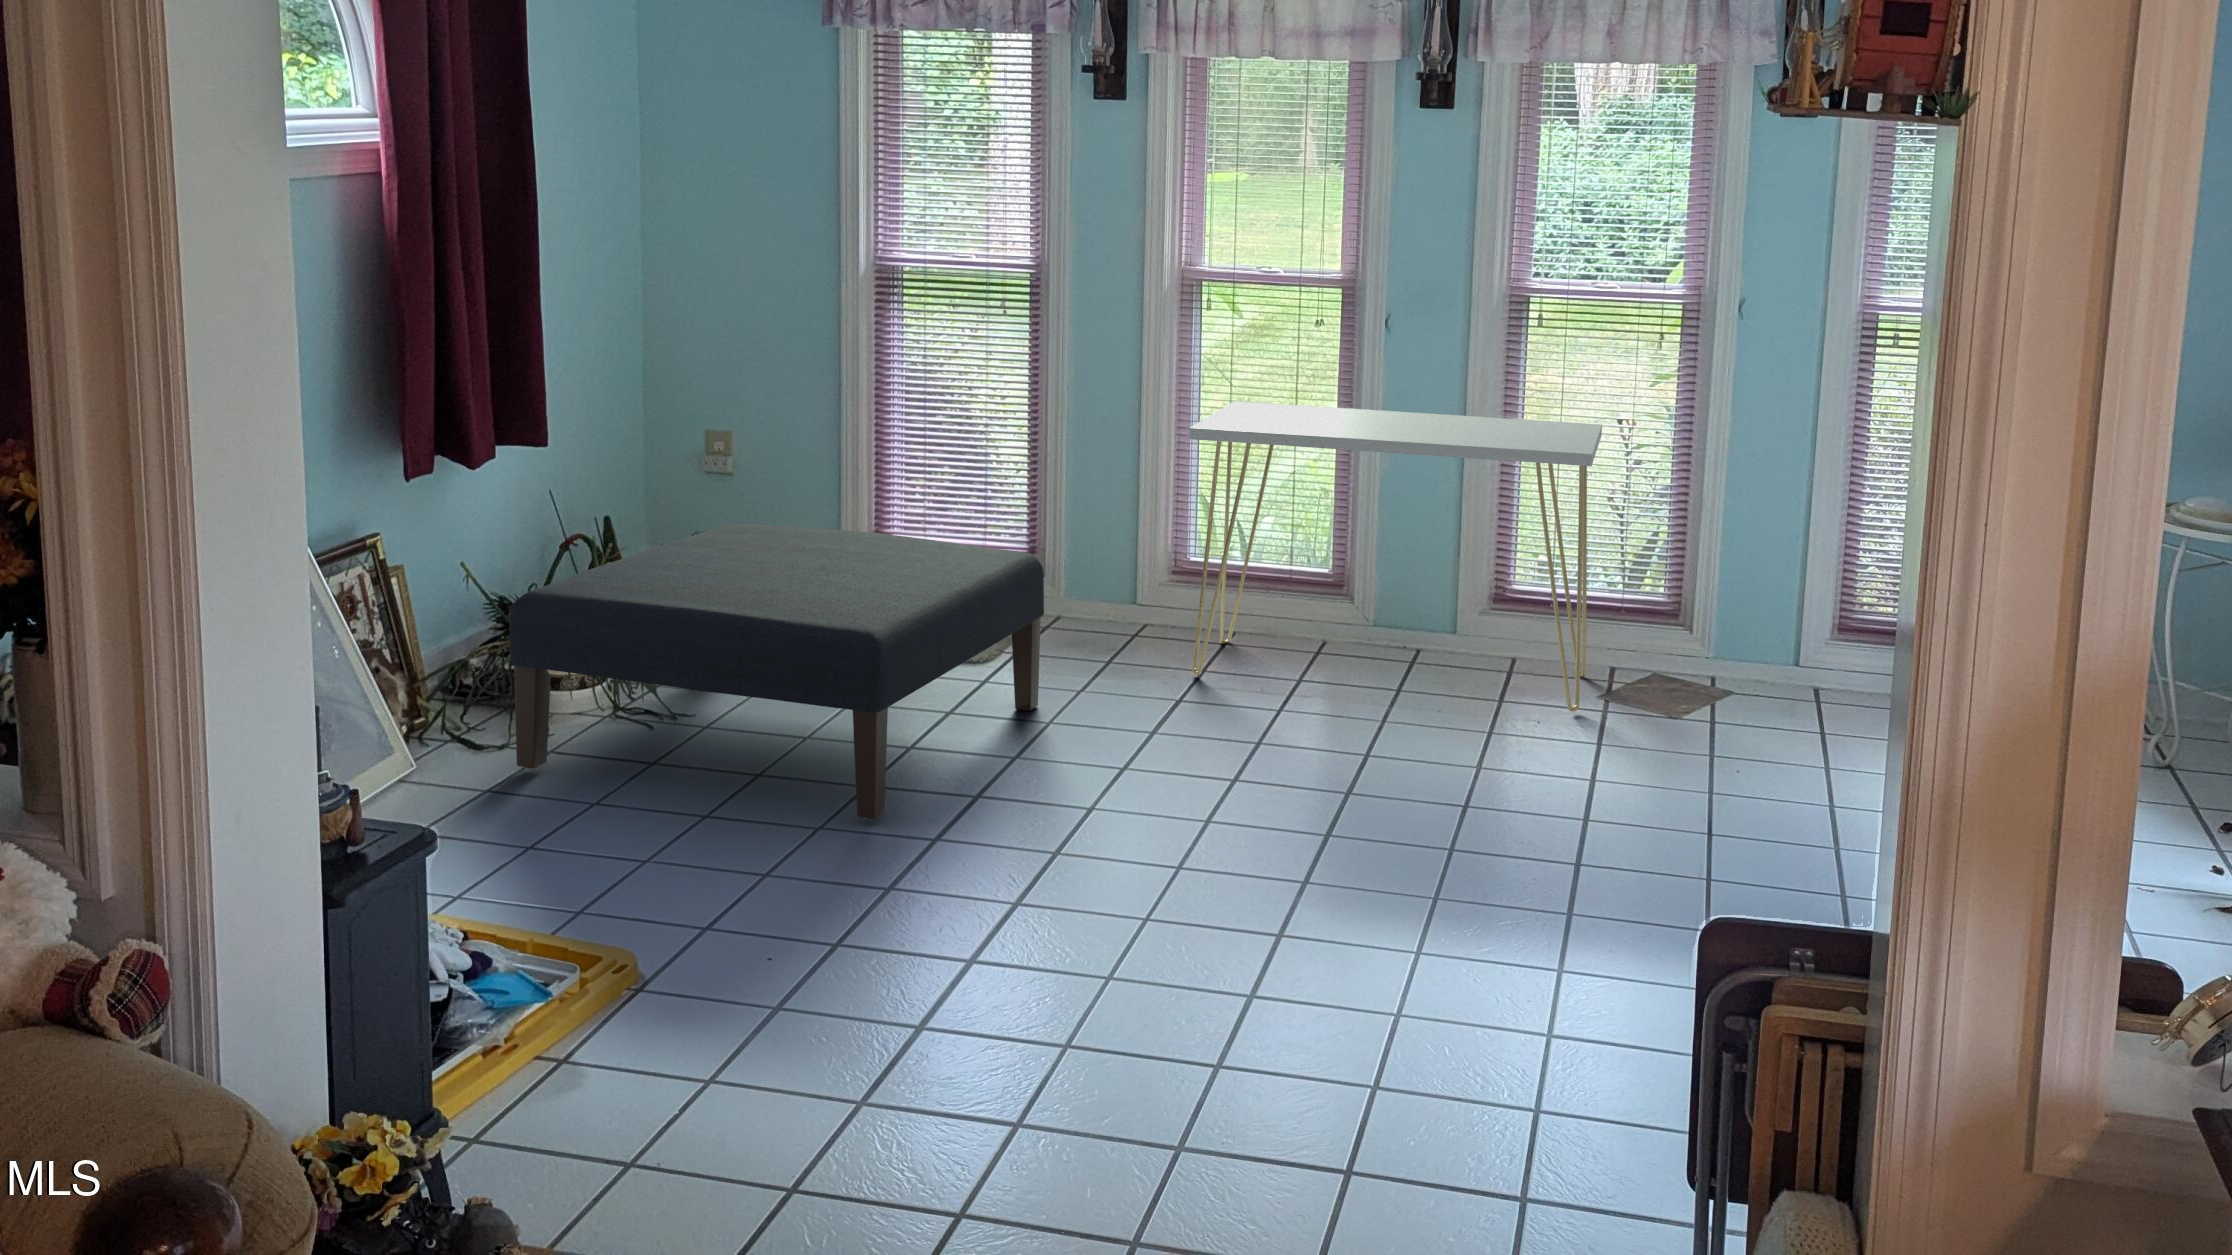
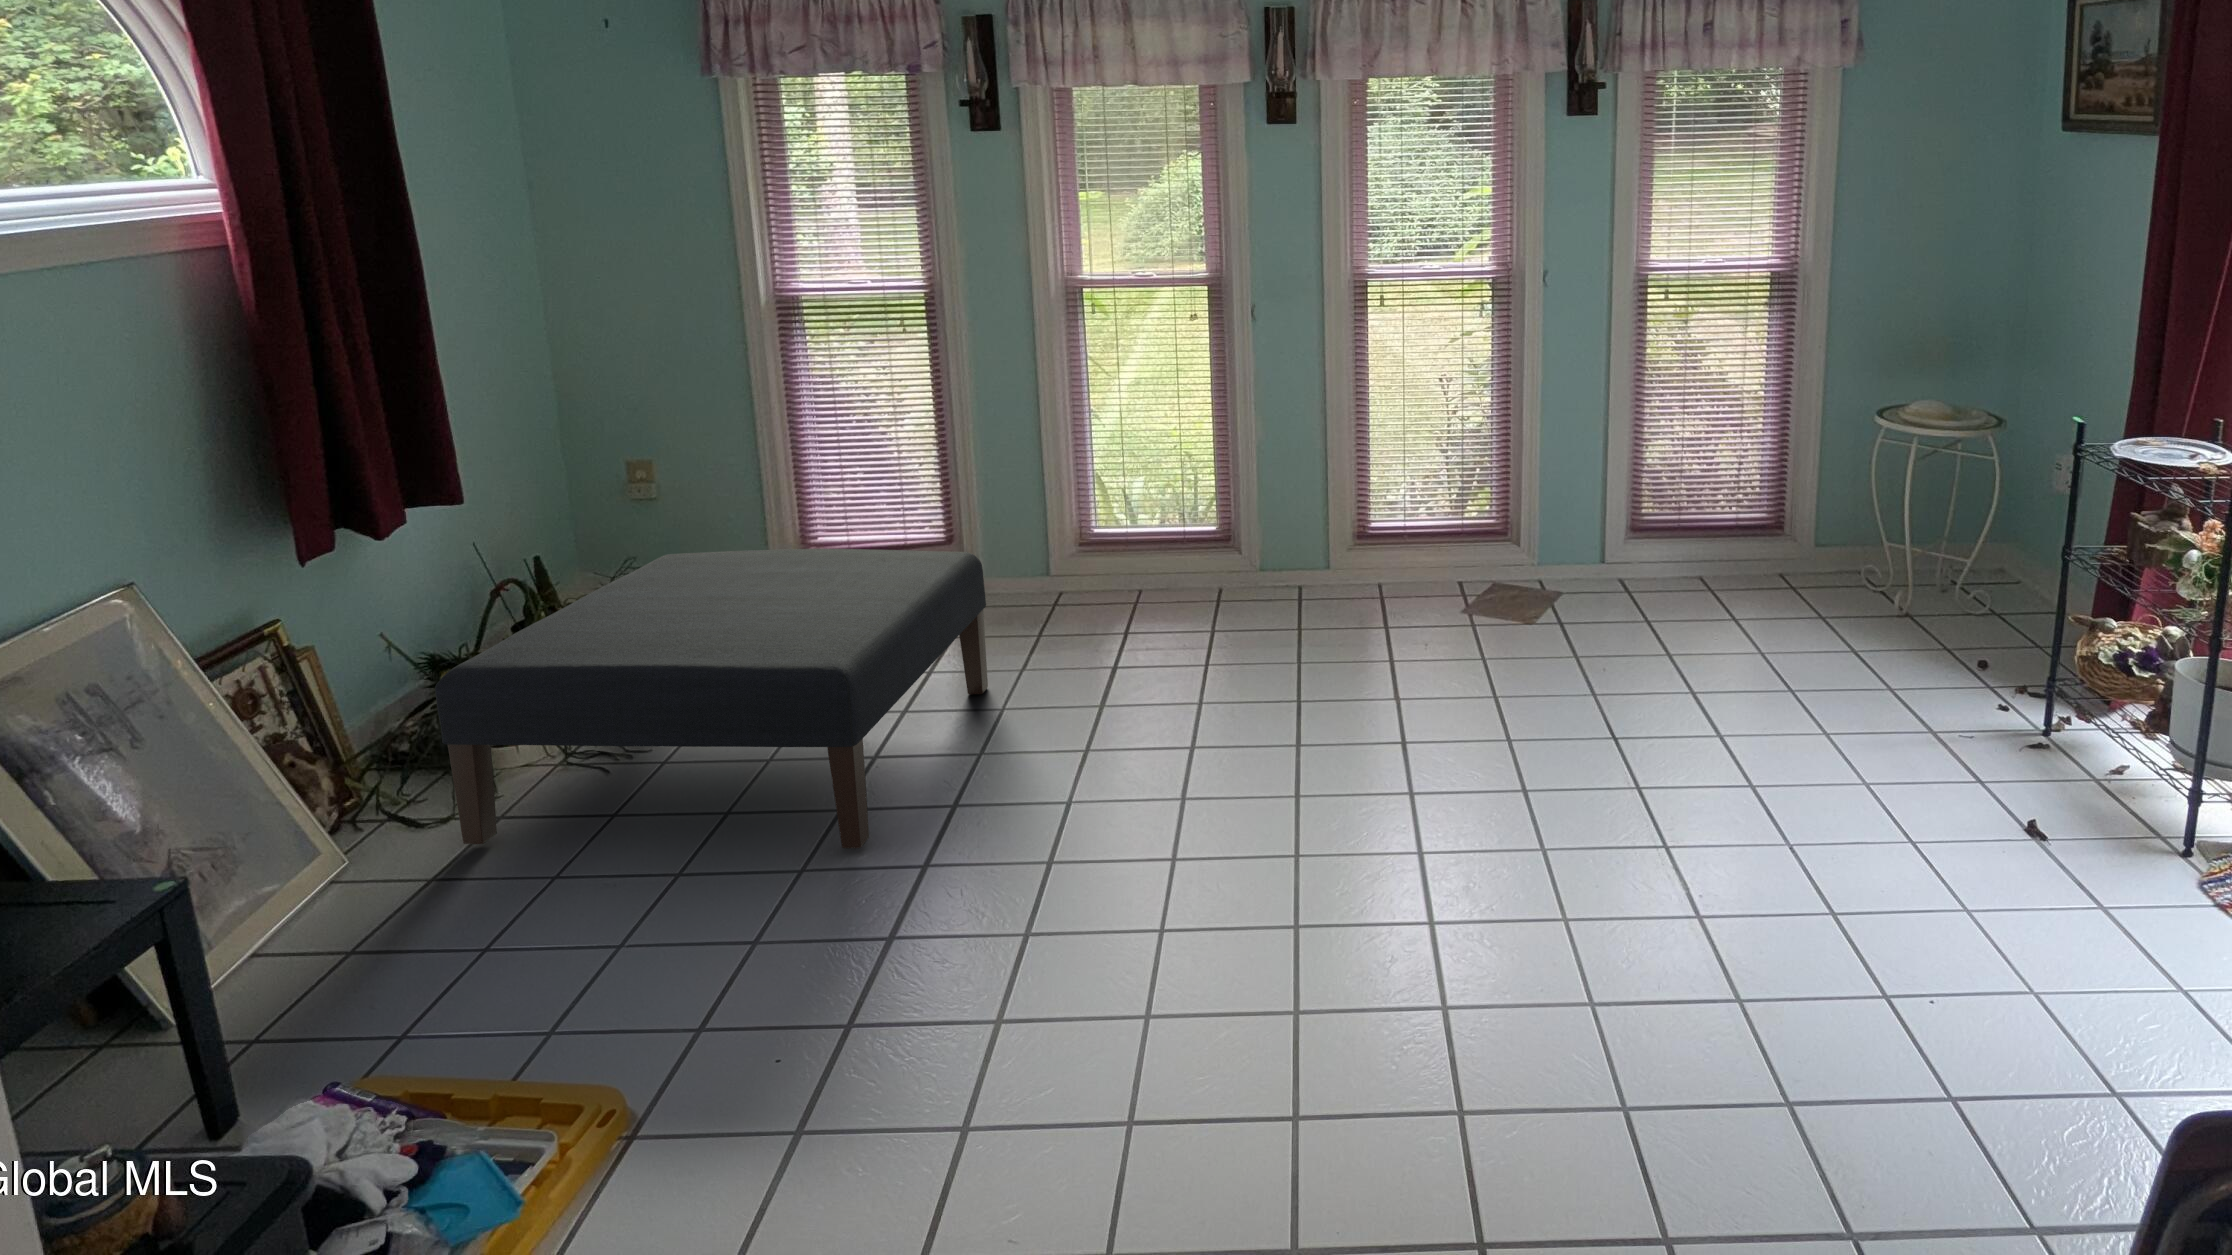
console table: present [1189,401,1602,712] -> none [1099,383,1452,635]

